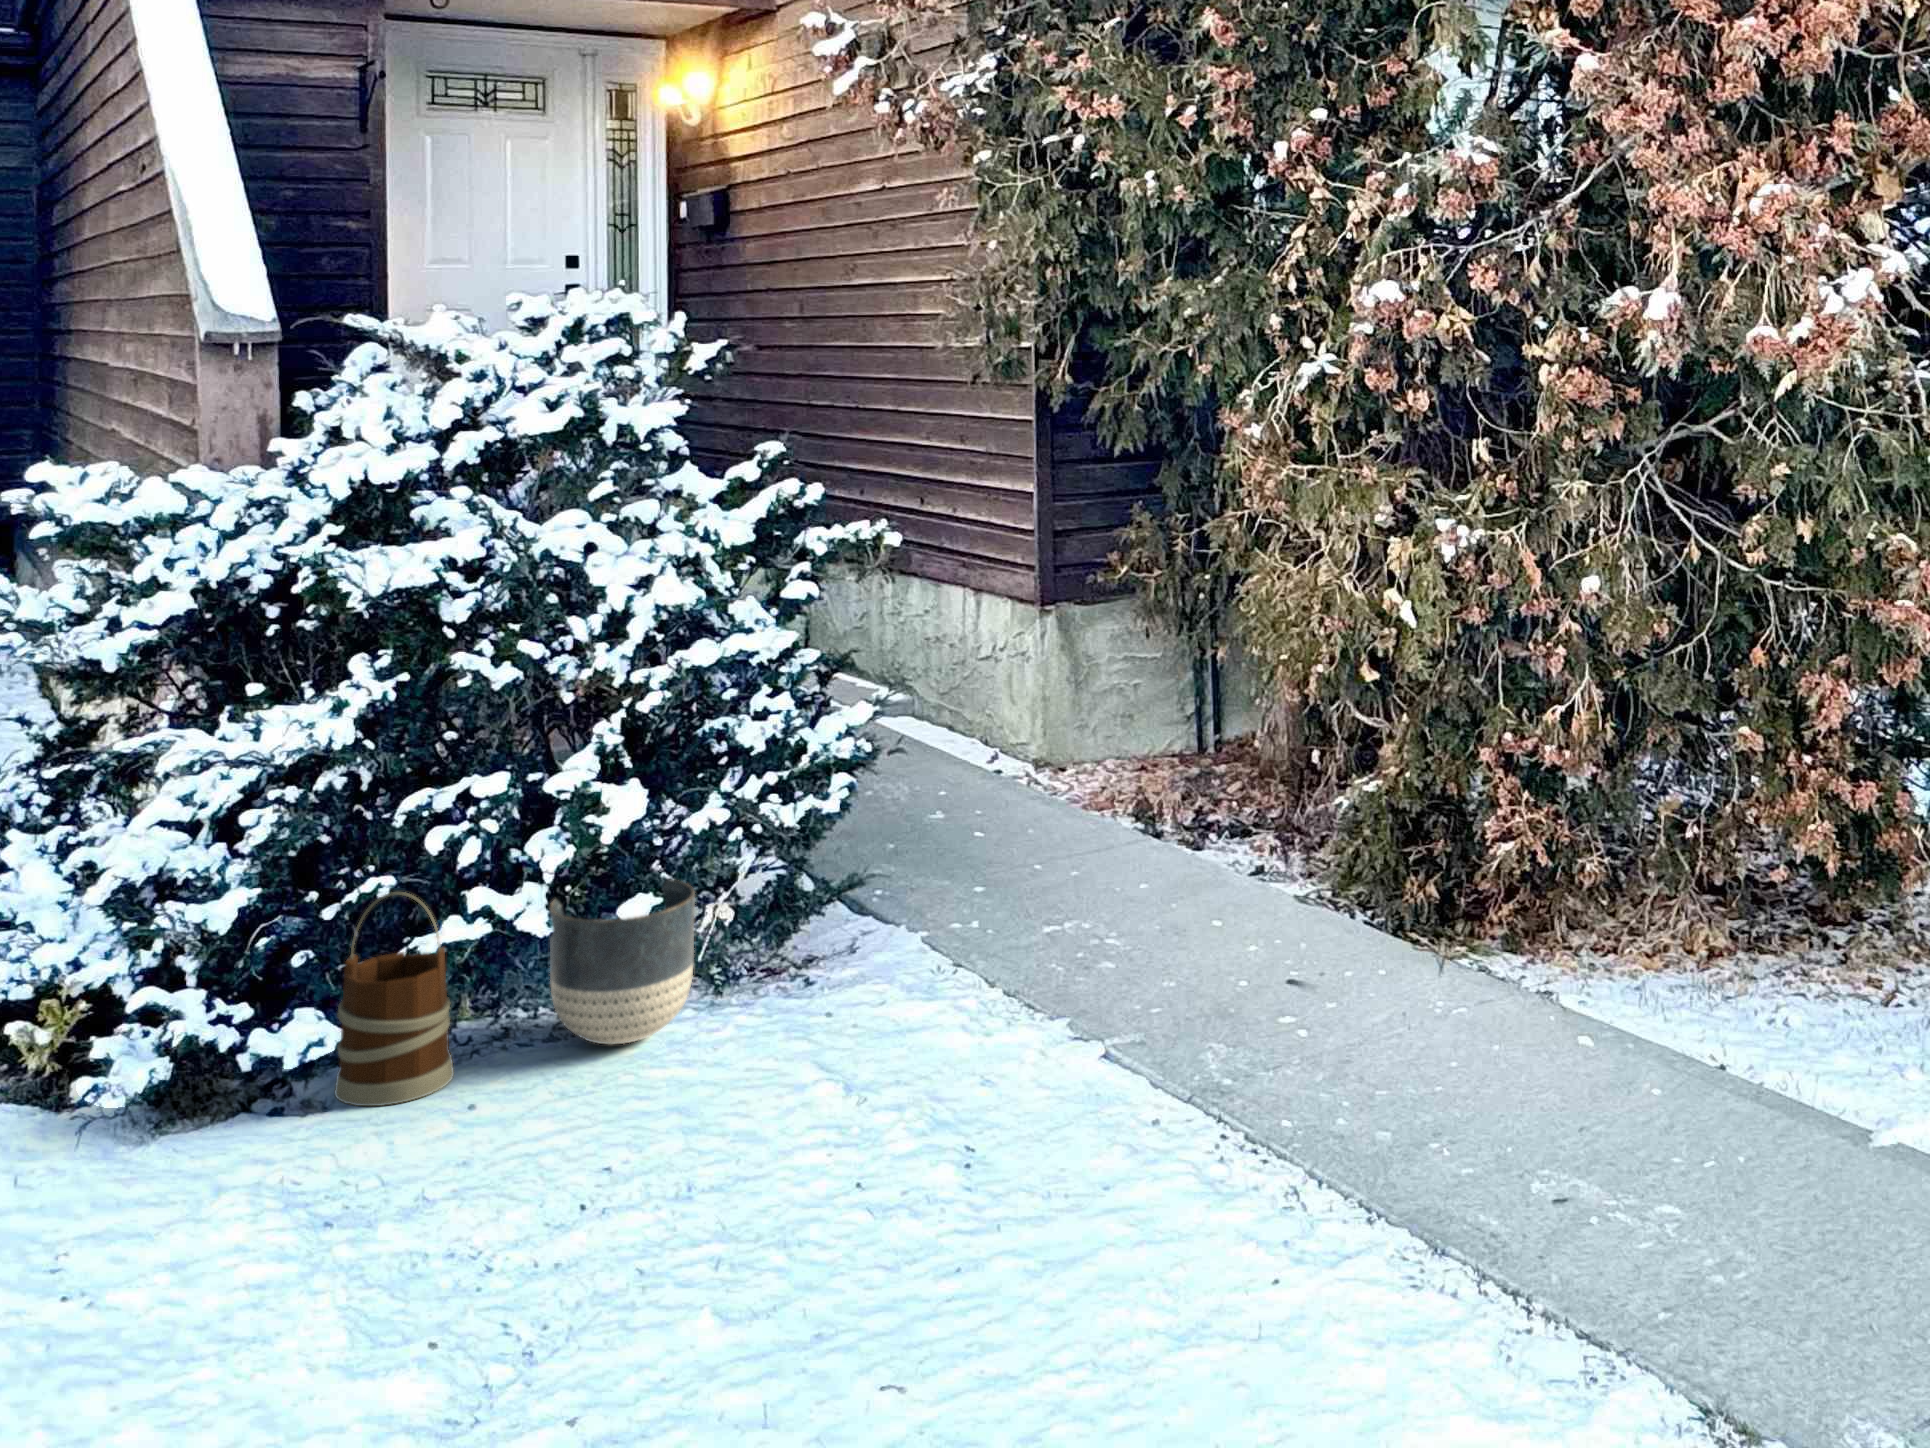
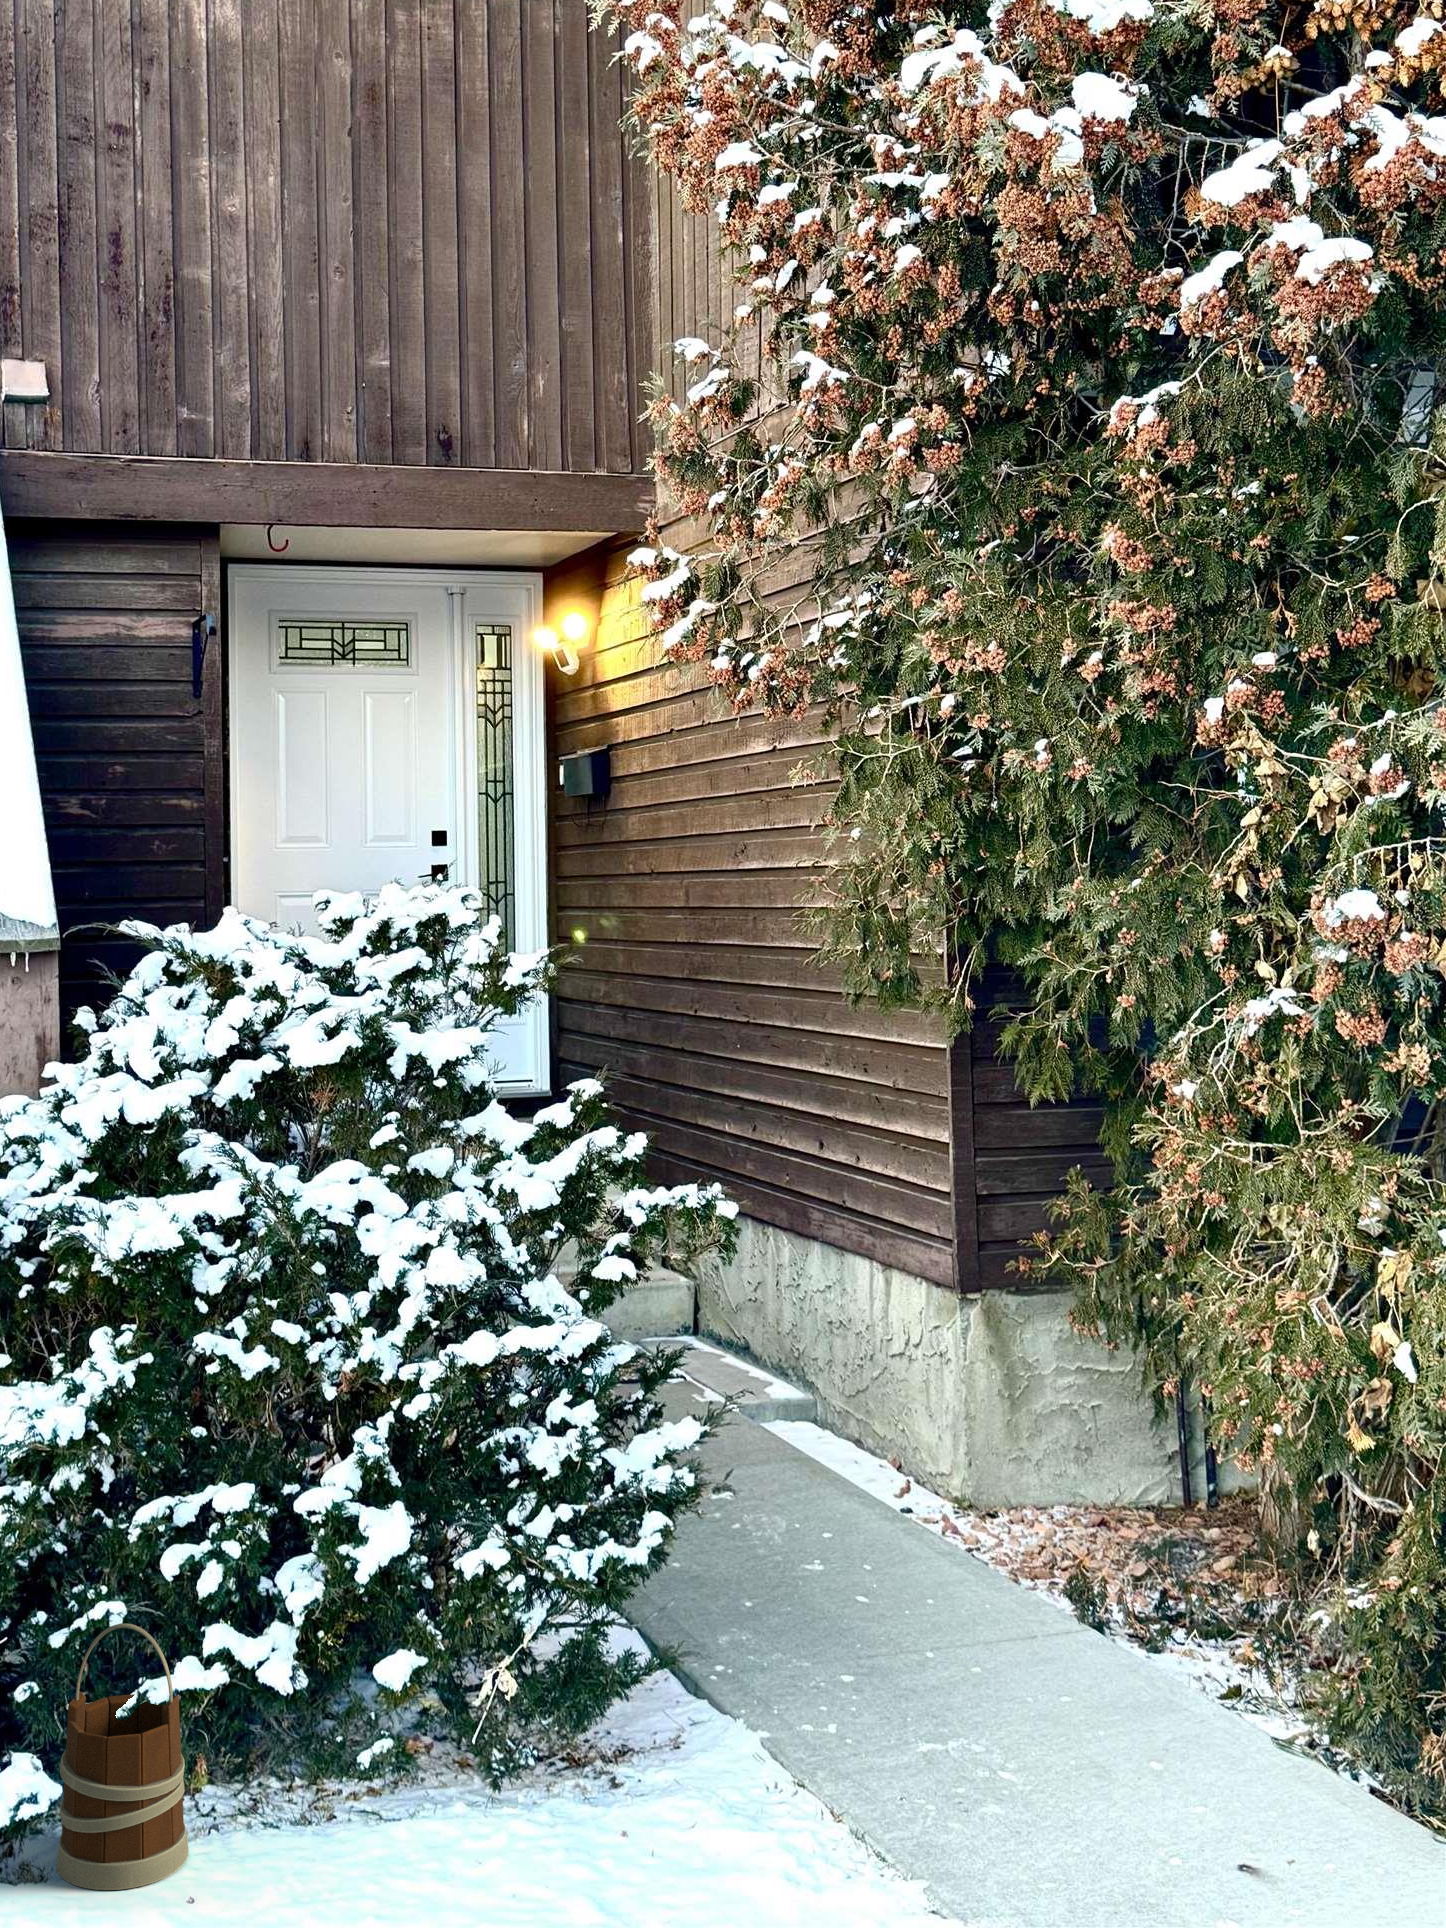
planter: present [550,879,695,1045] -> none [302,1621,471,1839]

